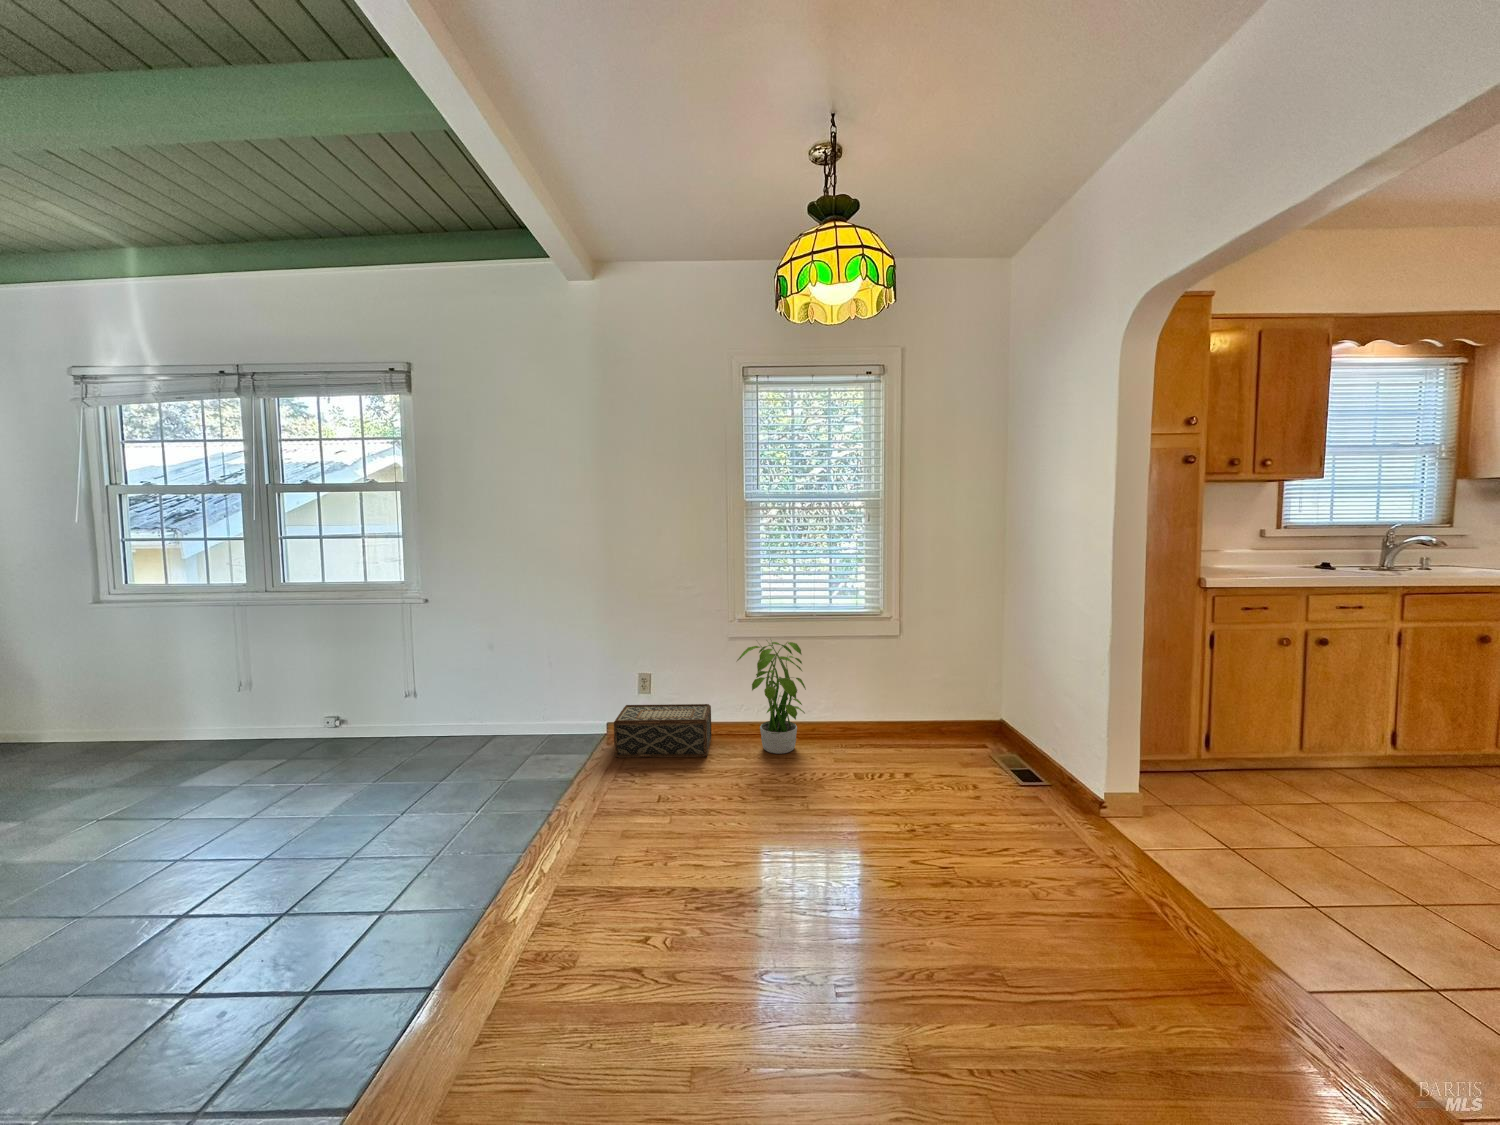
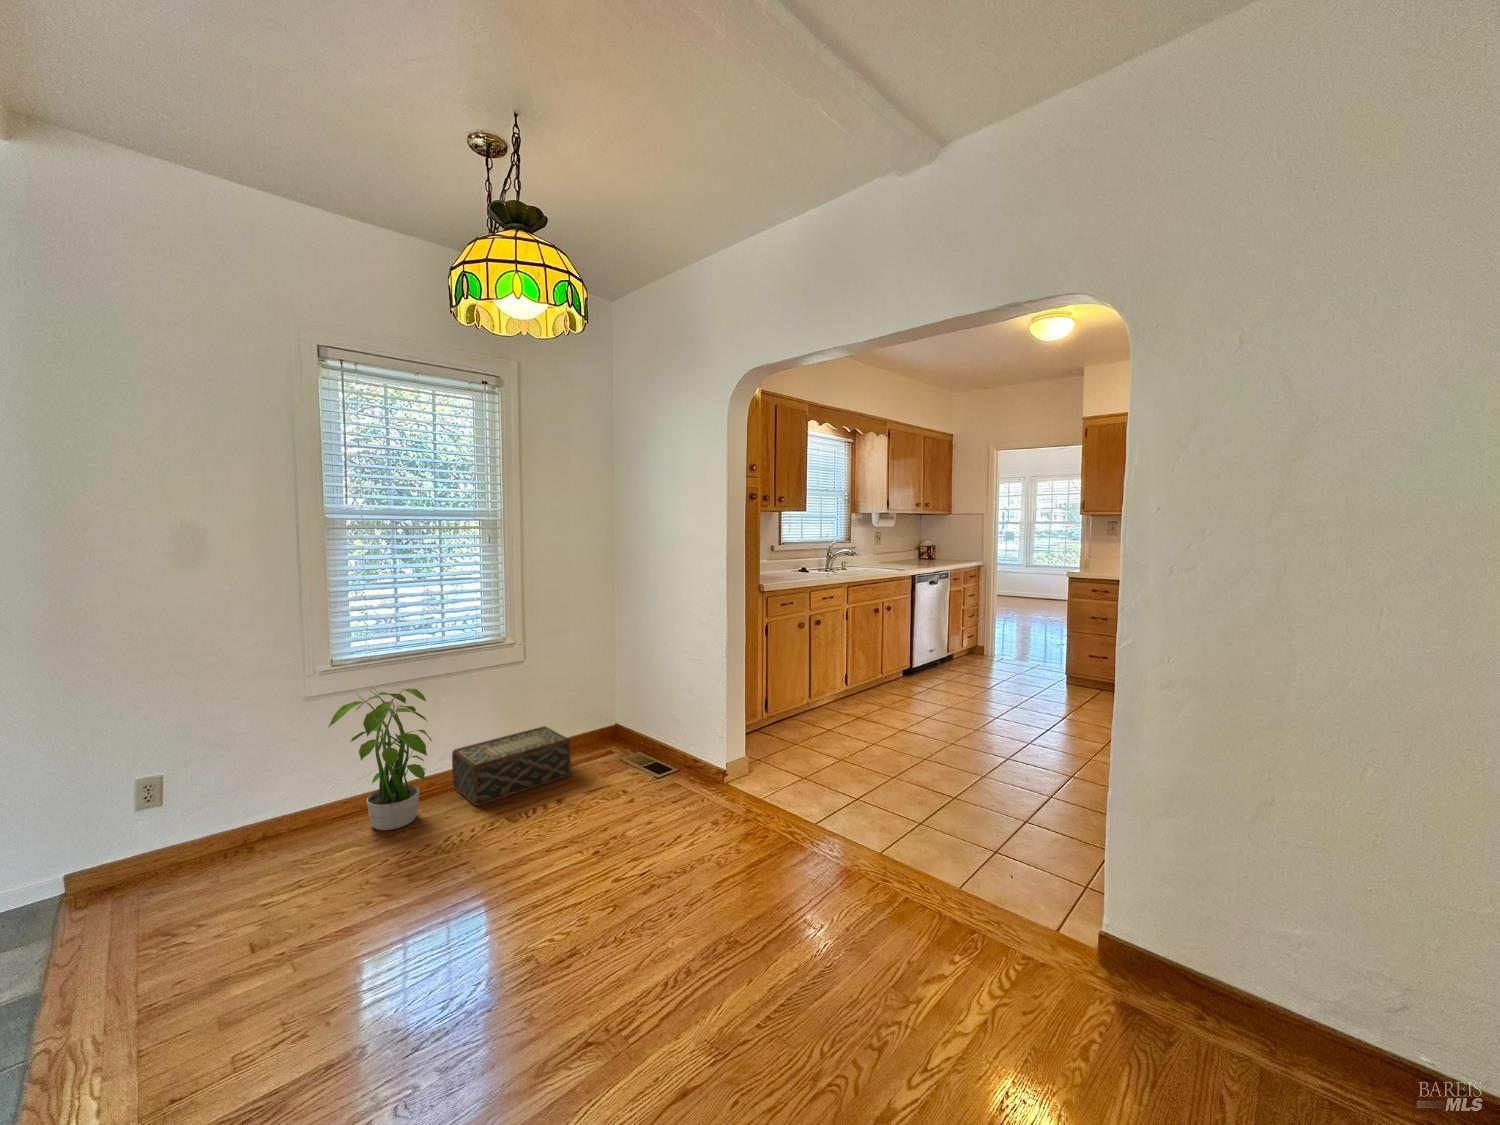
woven basket: present [614,704,712,758] -> present [452,726,571,806]

